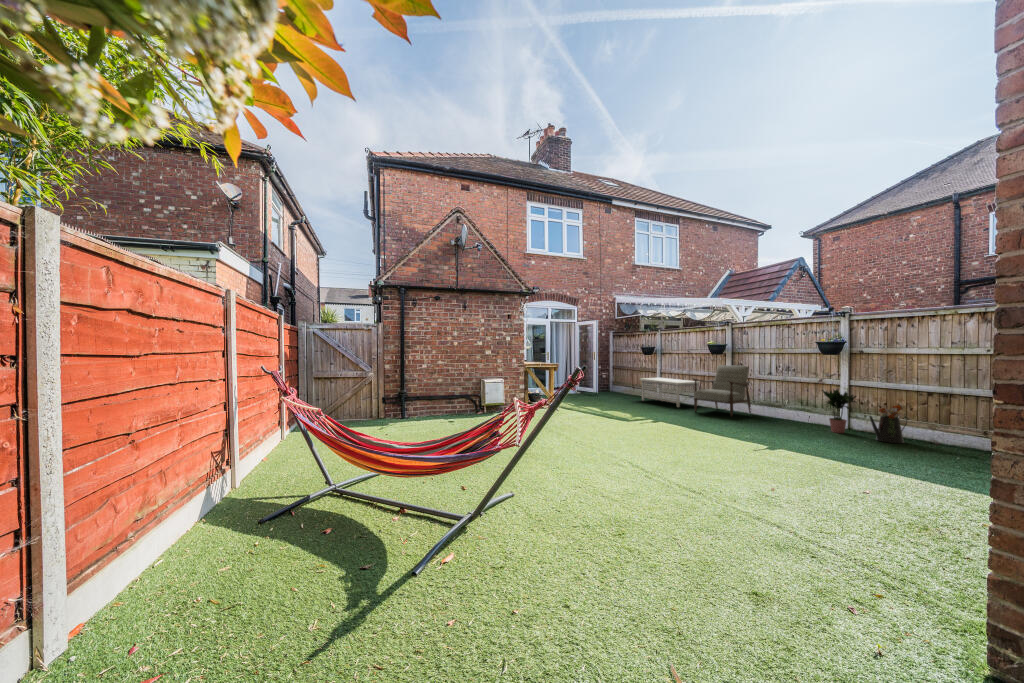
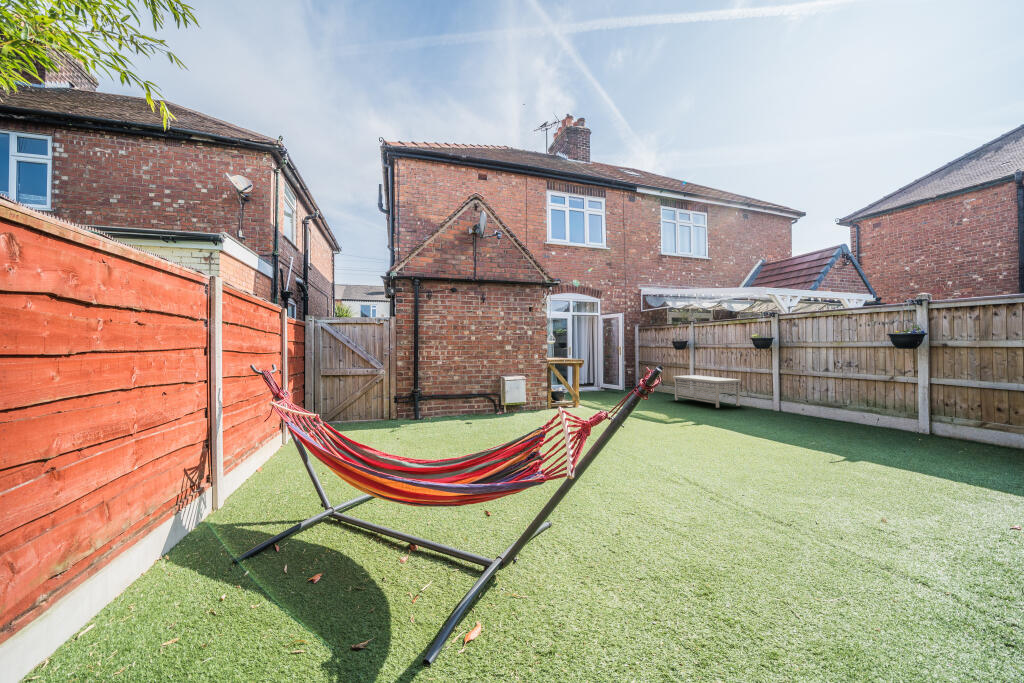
chair: present [693,365,751,417] -> none [735,362,803,420]
potted plant: present [823,389,856,433] -> none [896,387,946,440]
watering can: present [870,405,907,443] -> none [961,407,1009,454]

